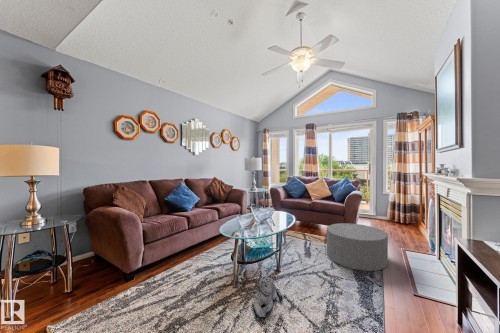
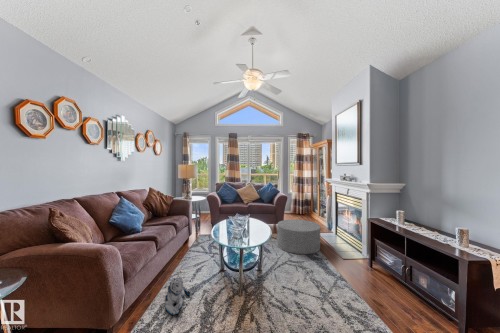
plush toy: present [254,276,282,317] -> present [165,278,190,315]

